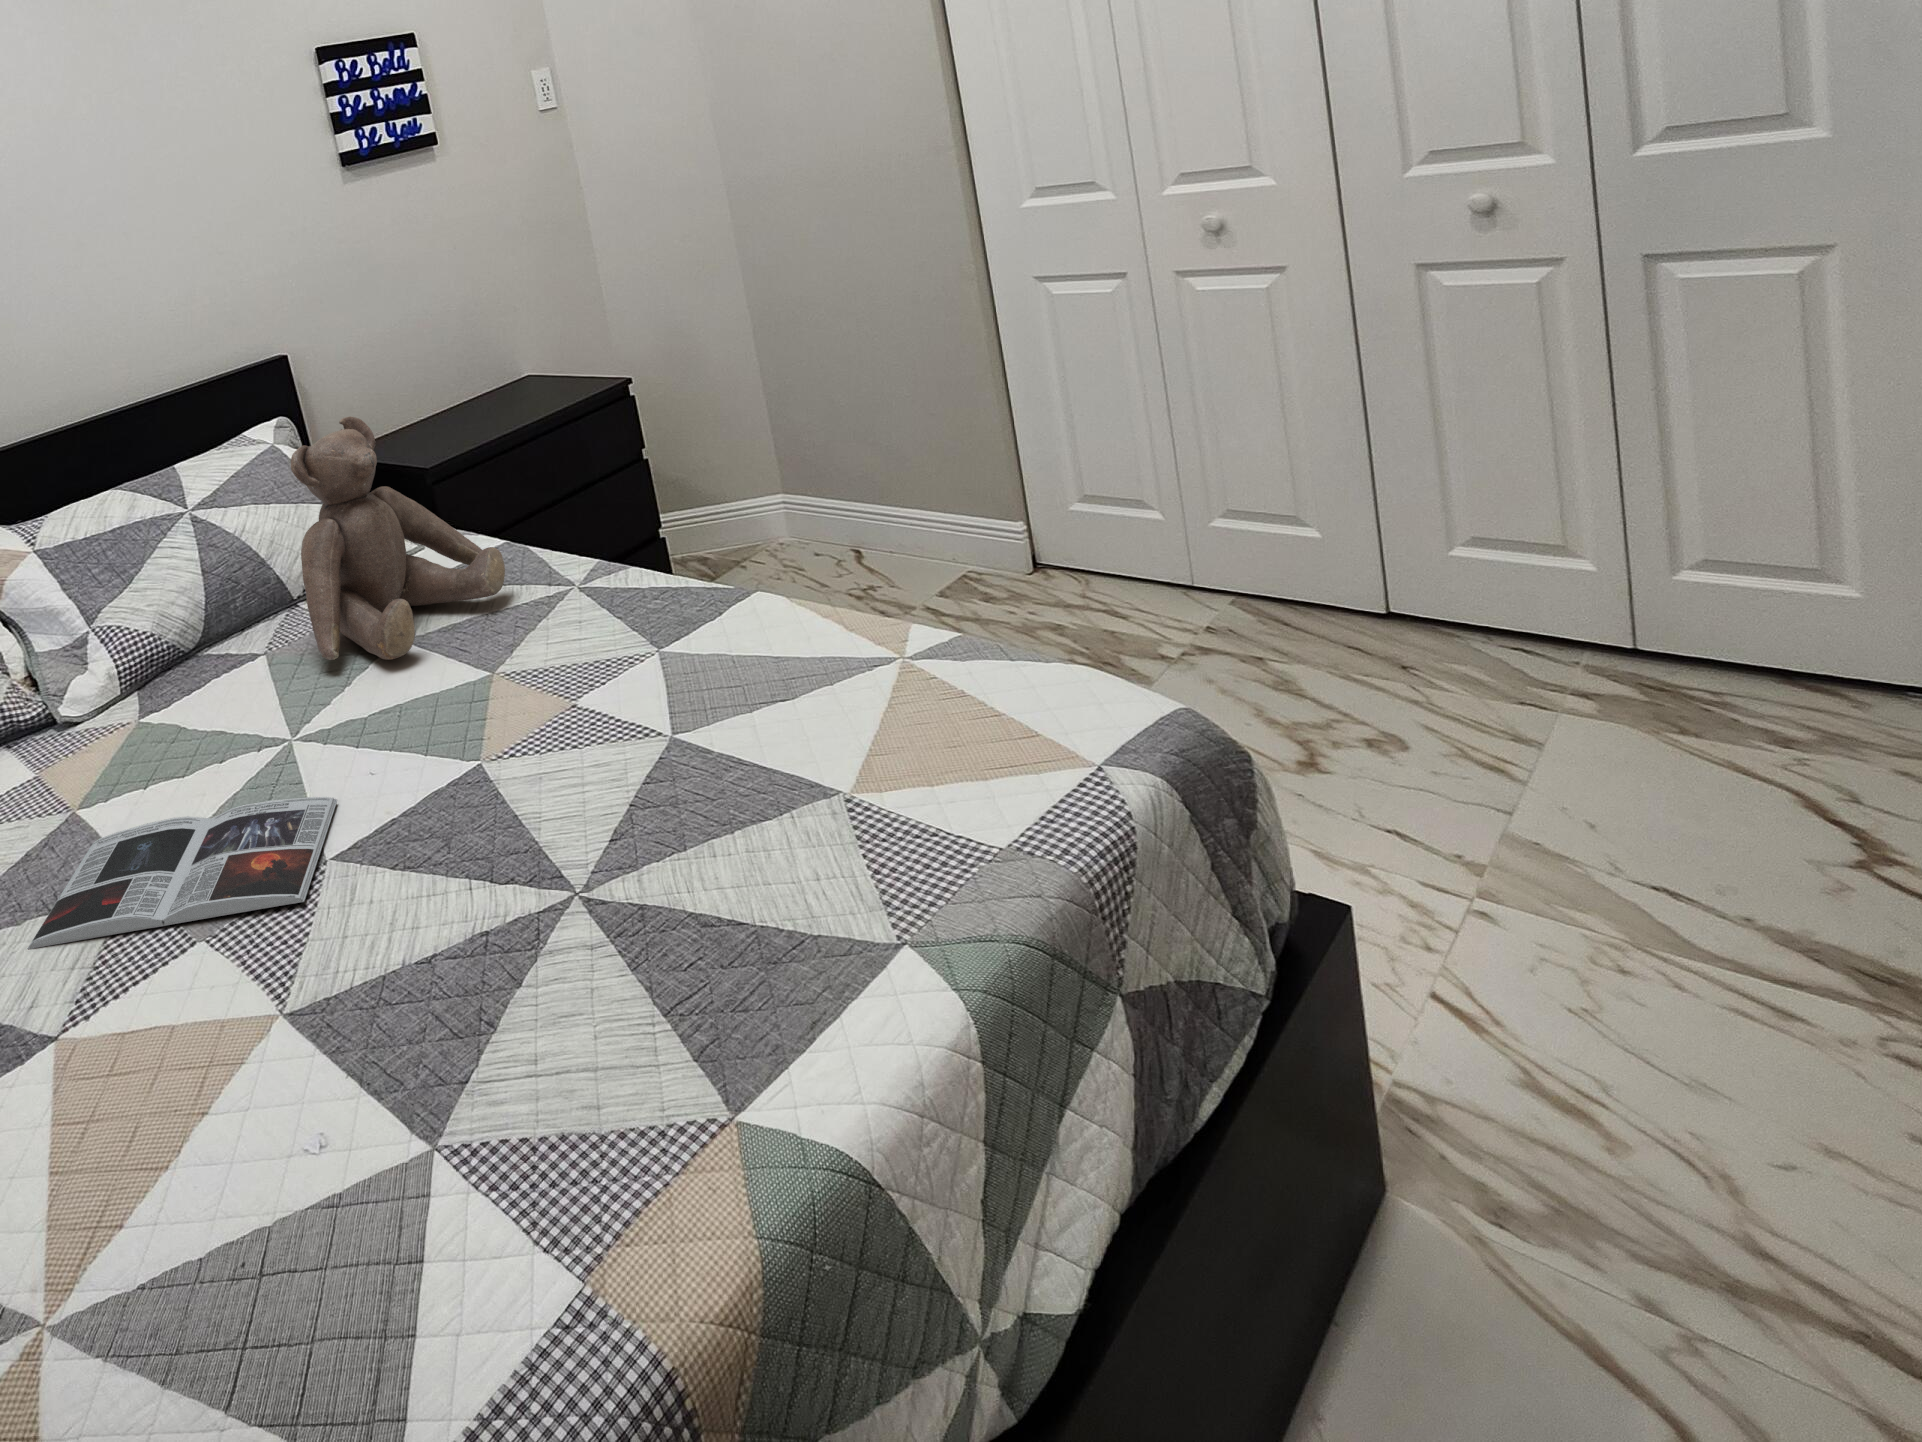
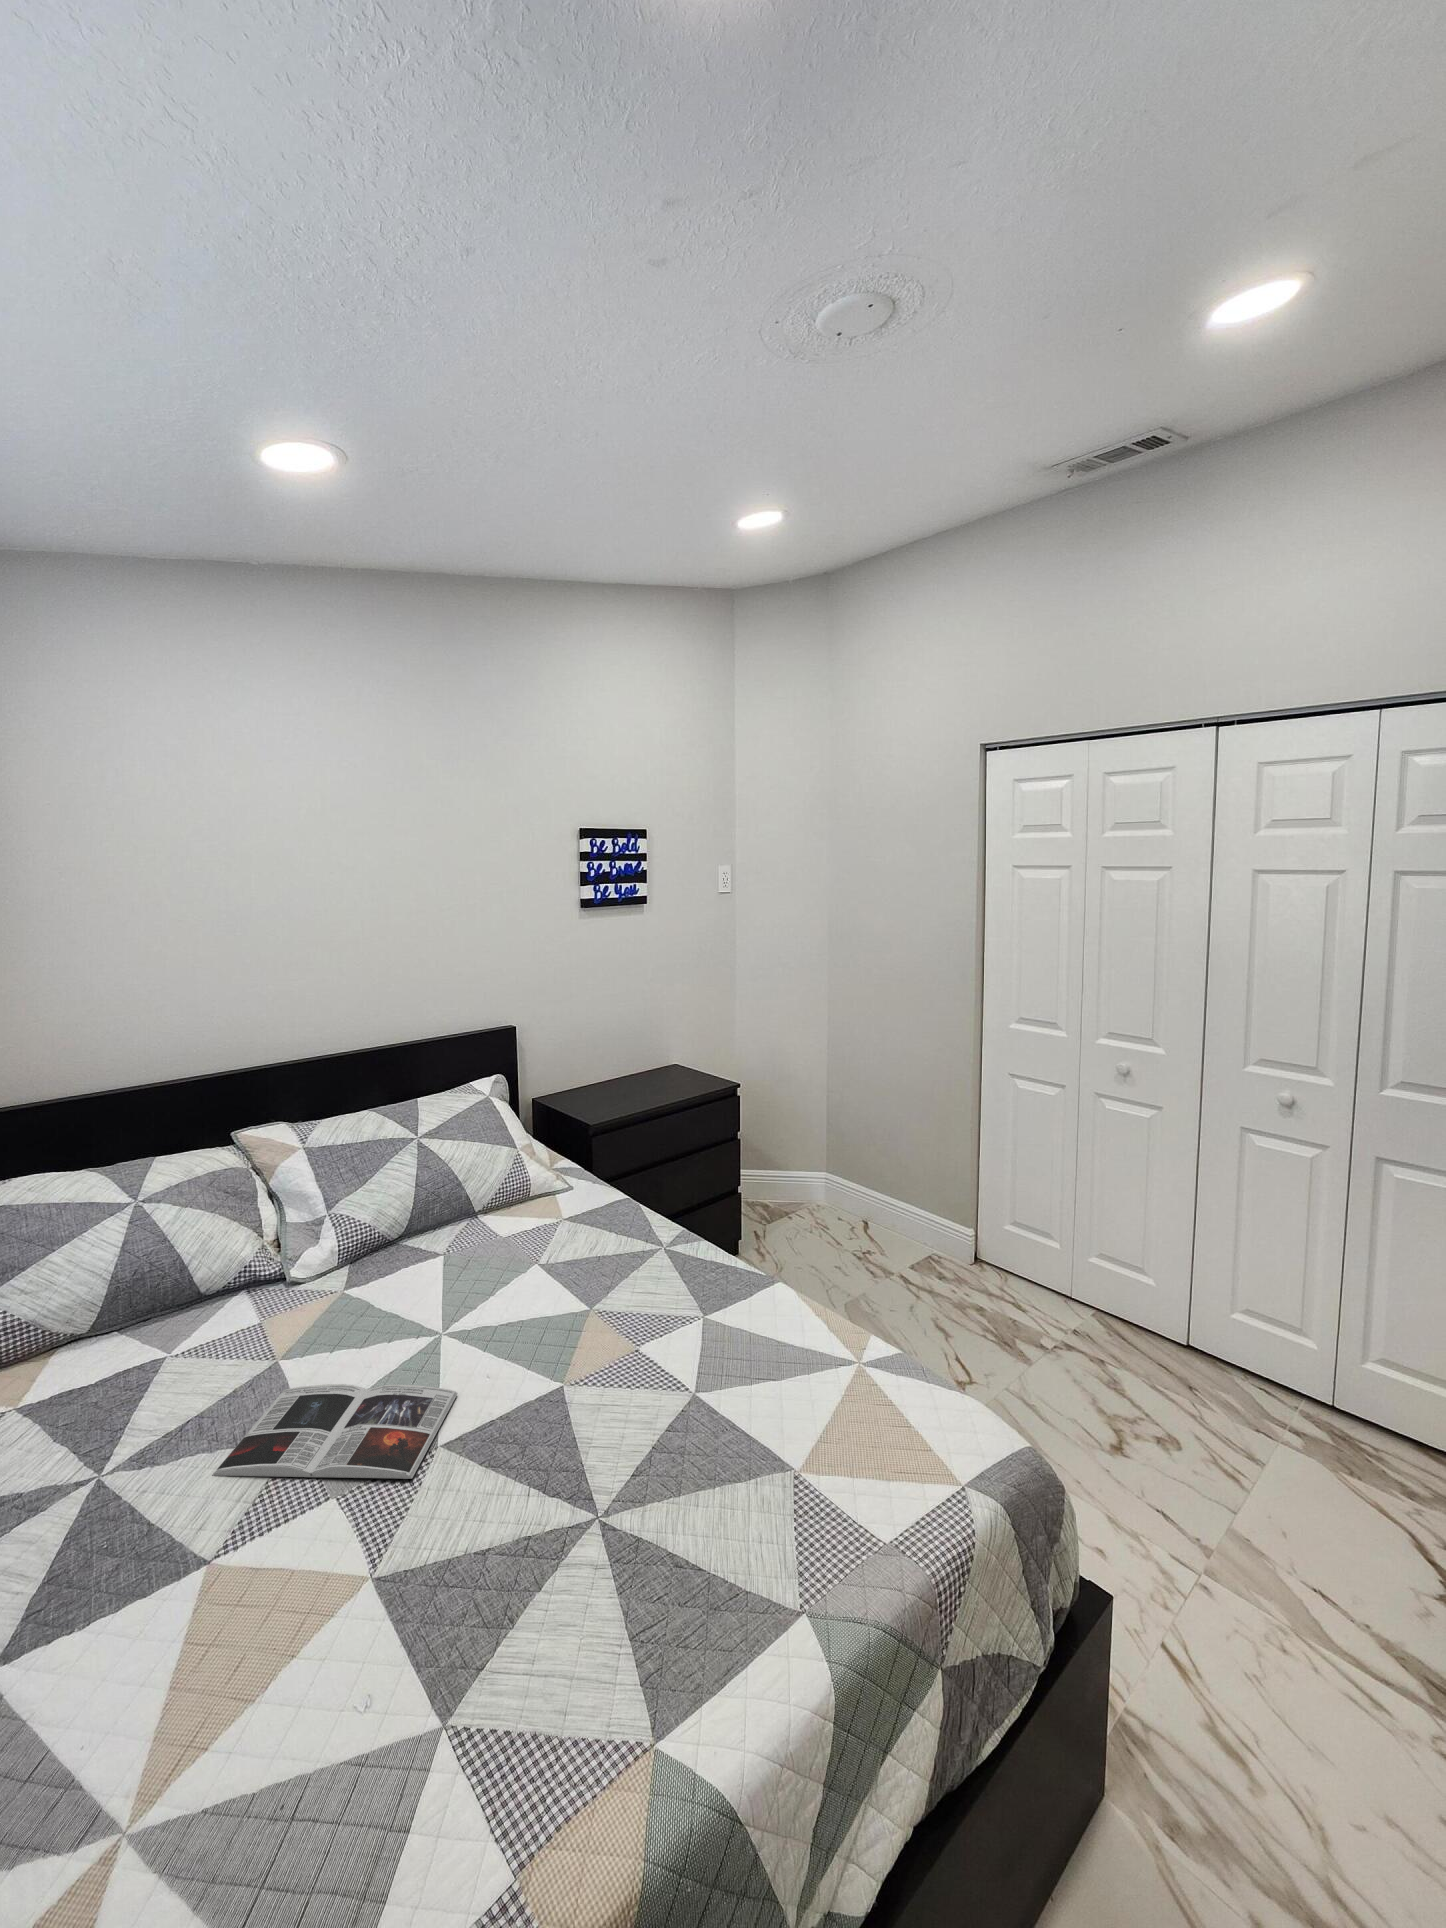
teddy bear: present [291,417,505,660] -> none [477,1101,616,1281]

